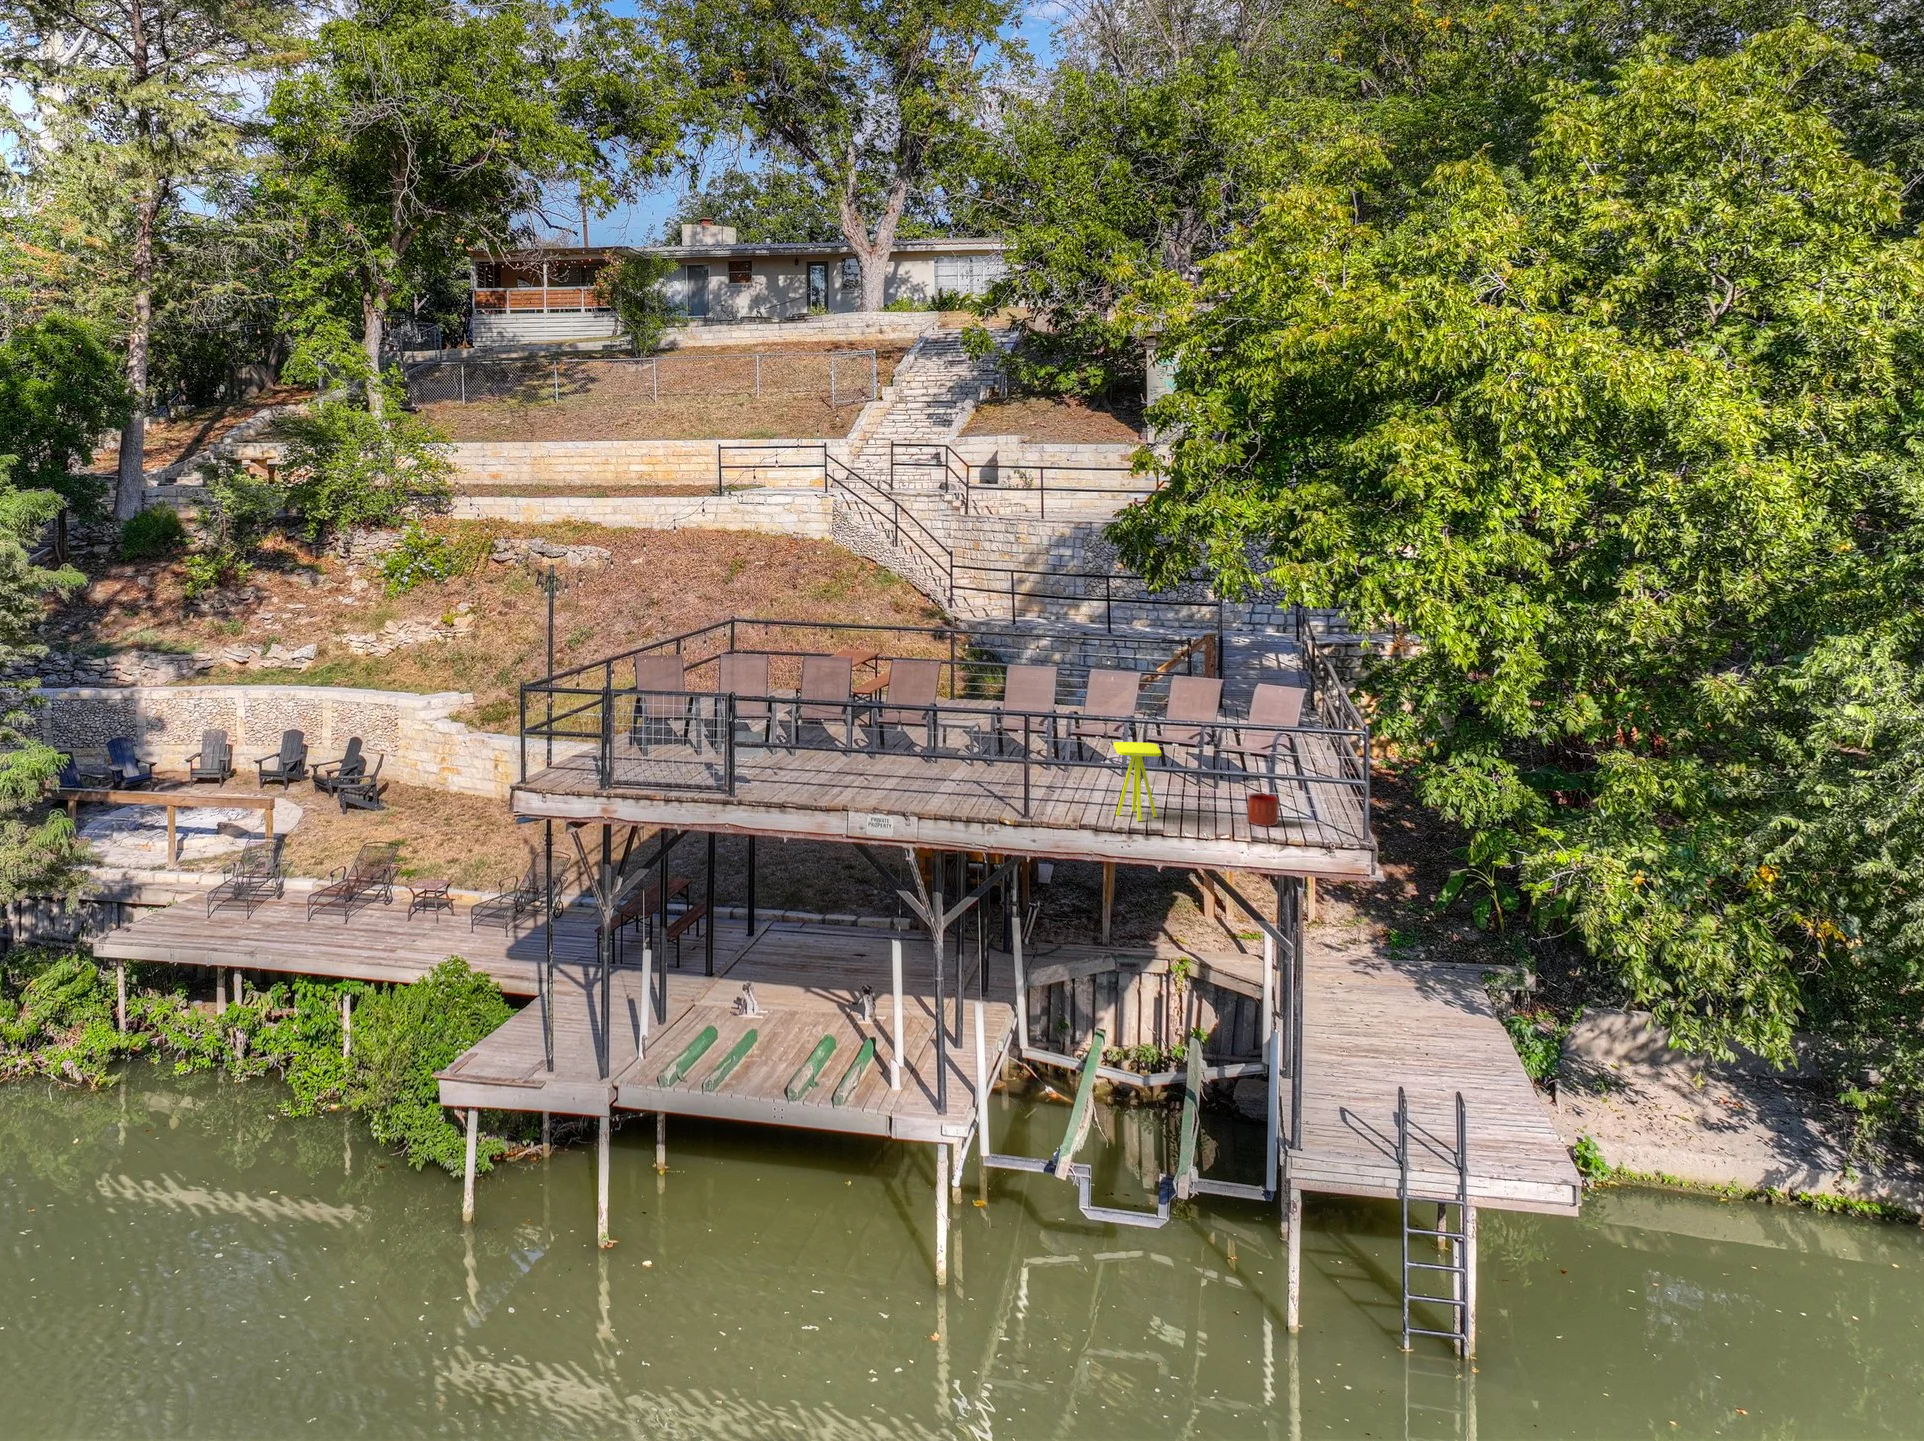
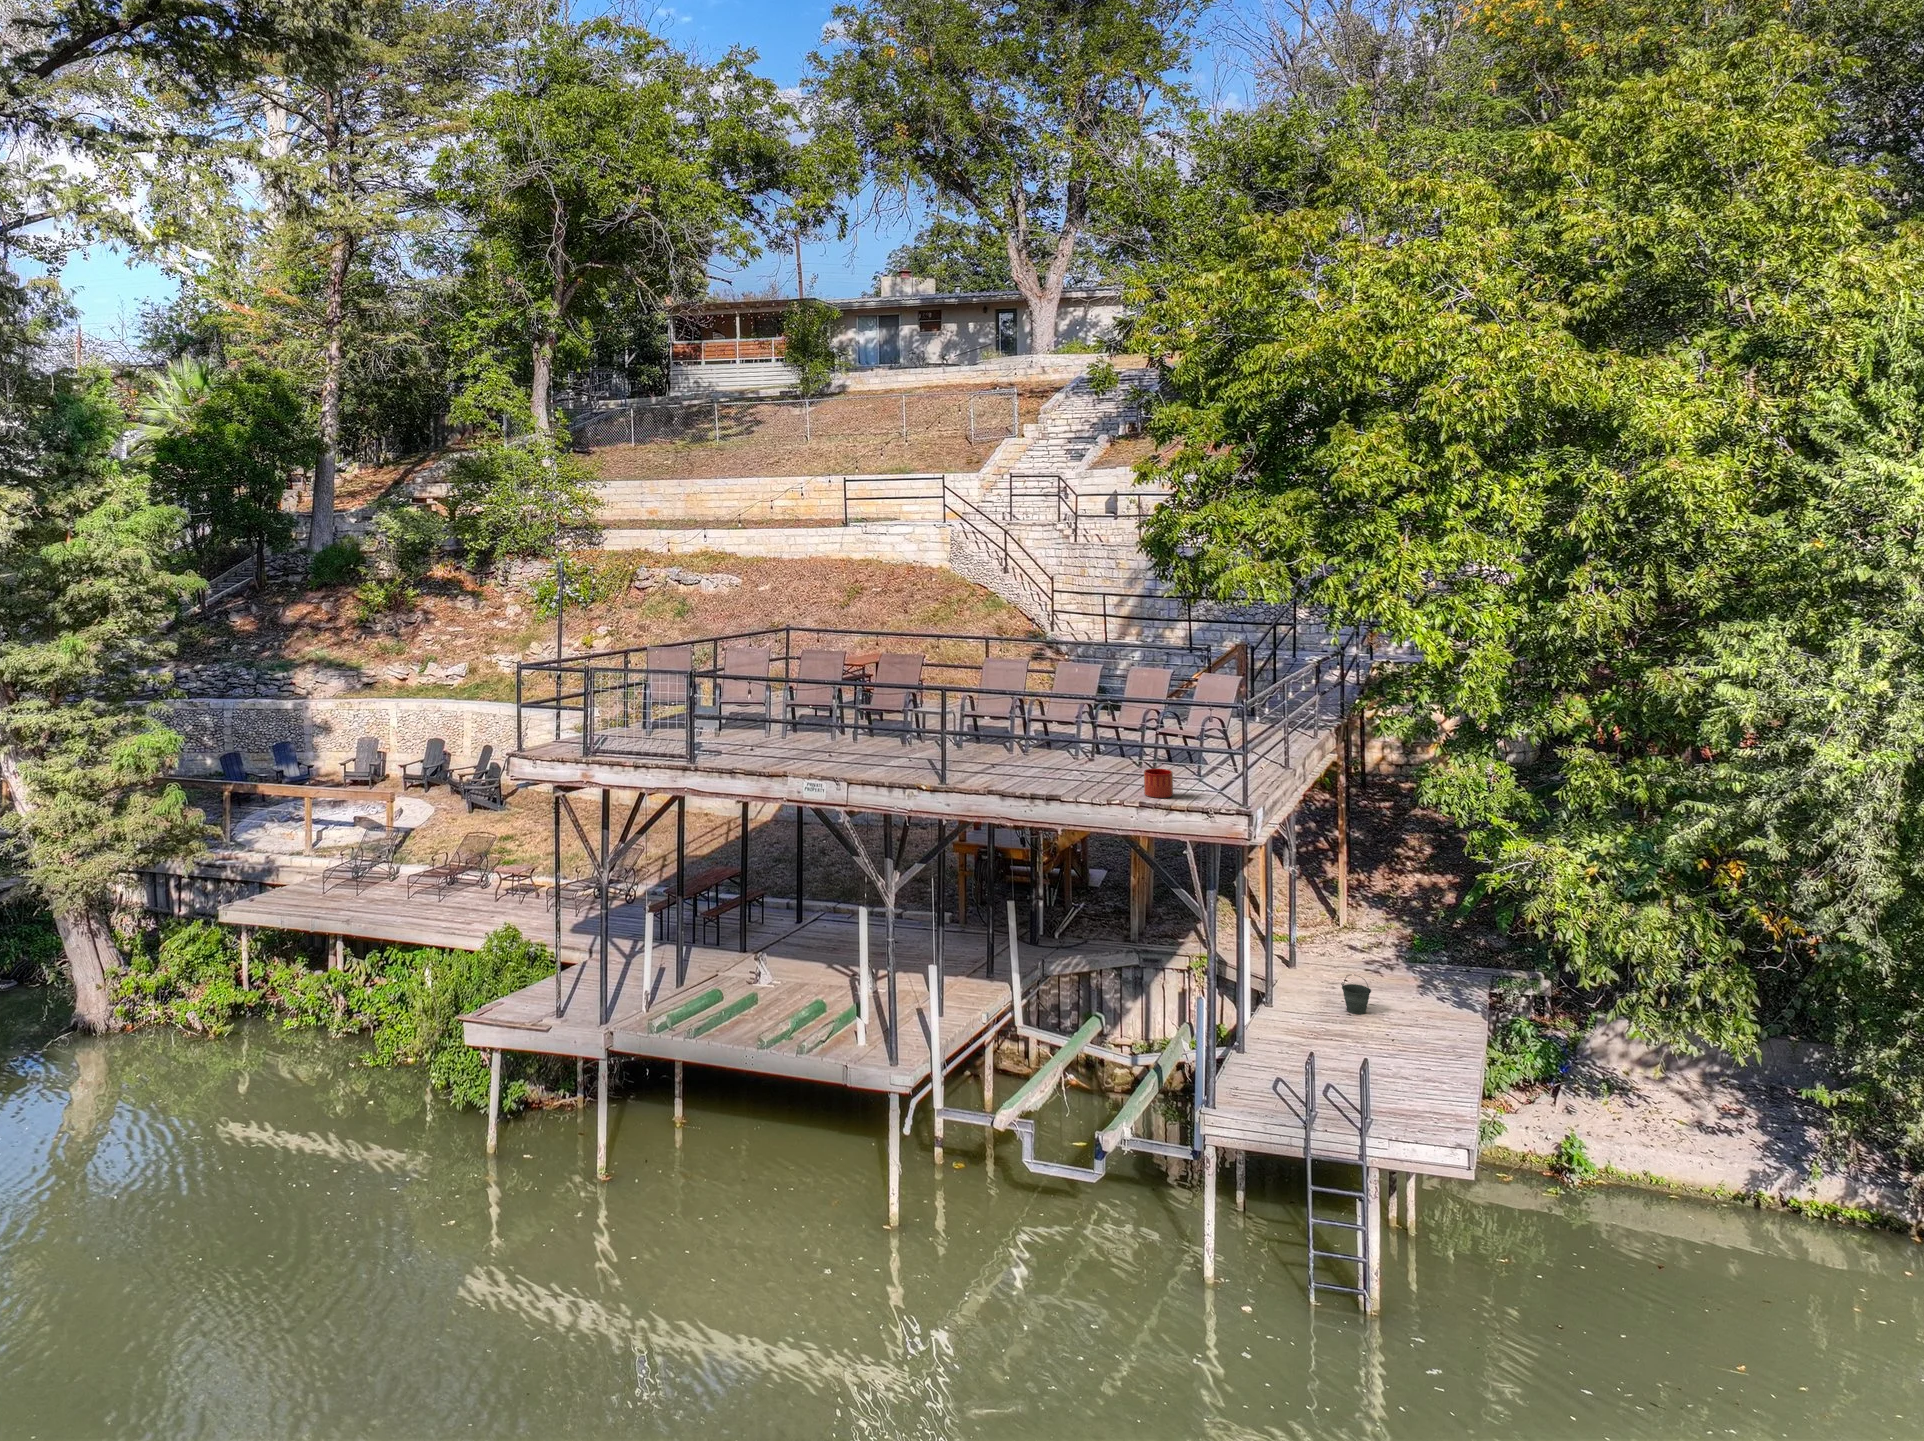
side table: present [1113,742,1161,821] -> none [1019,721,1061,792]
bucket: none [1367,985,1400,1026] -> present [1341,975,1371,1014]

